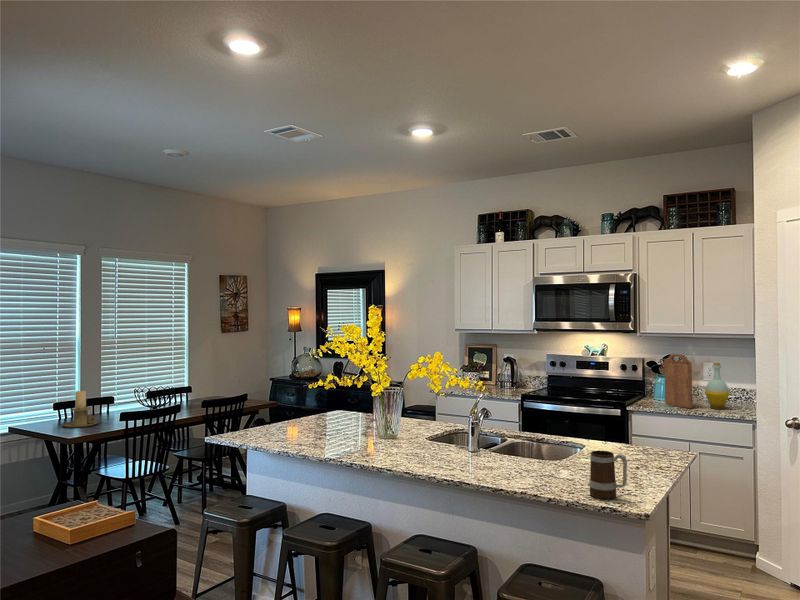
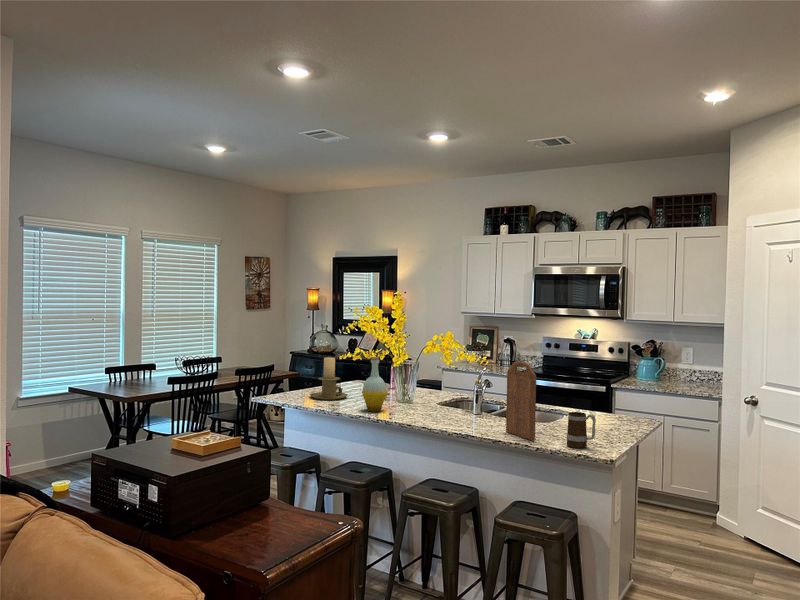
cutting board: present [664,354,692,408] -> present [506,361,536,441]
bottle: present [705,363,730,409] -> present [362,357,387,412]
candle holder: present [62,391,98,428] -> present [310,358,347,400]

